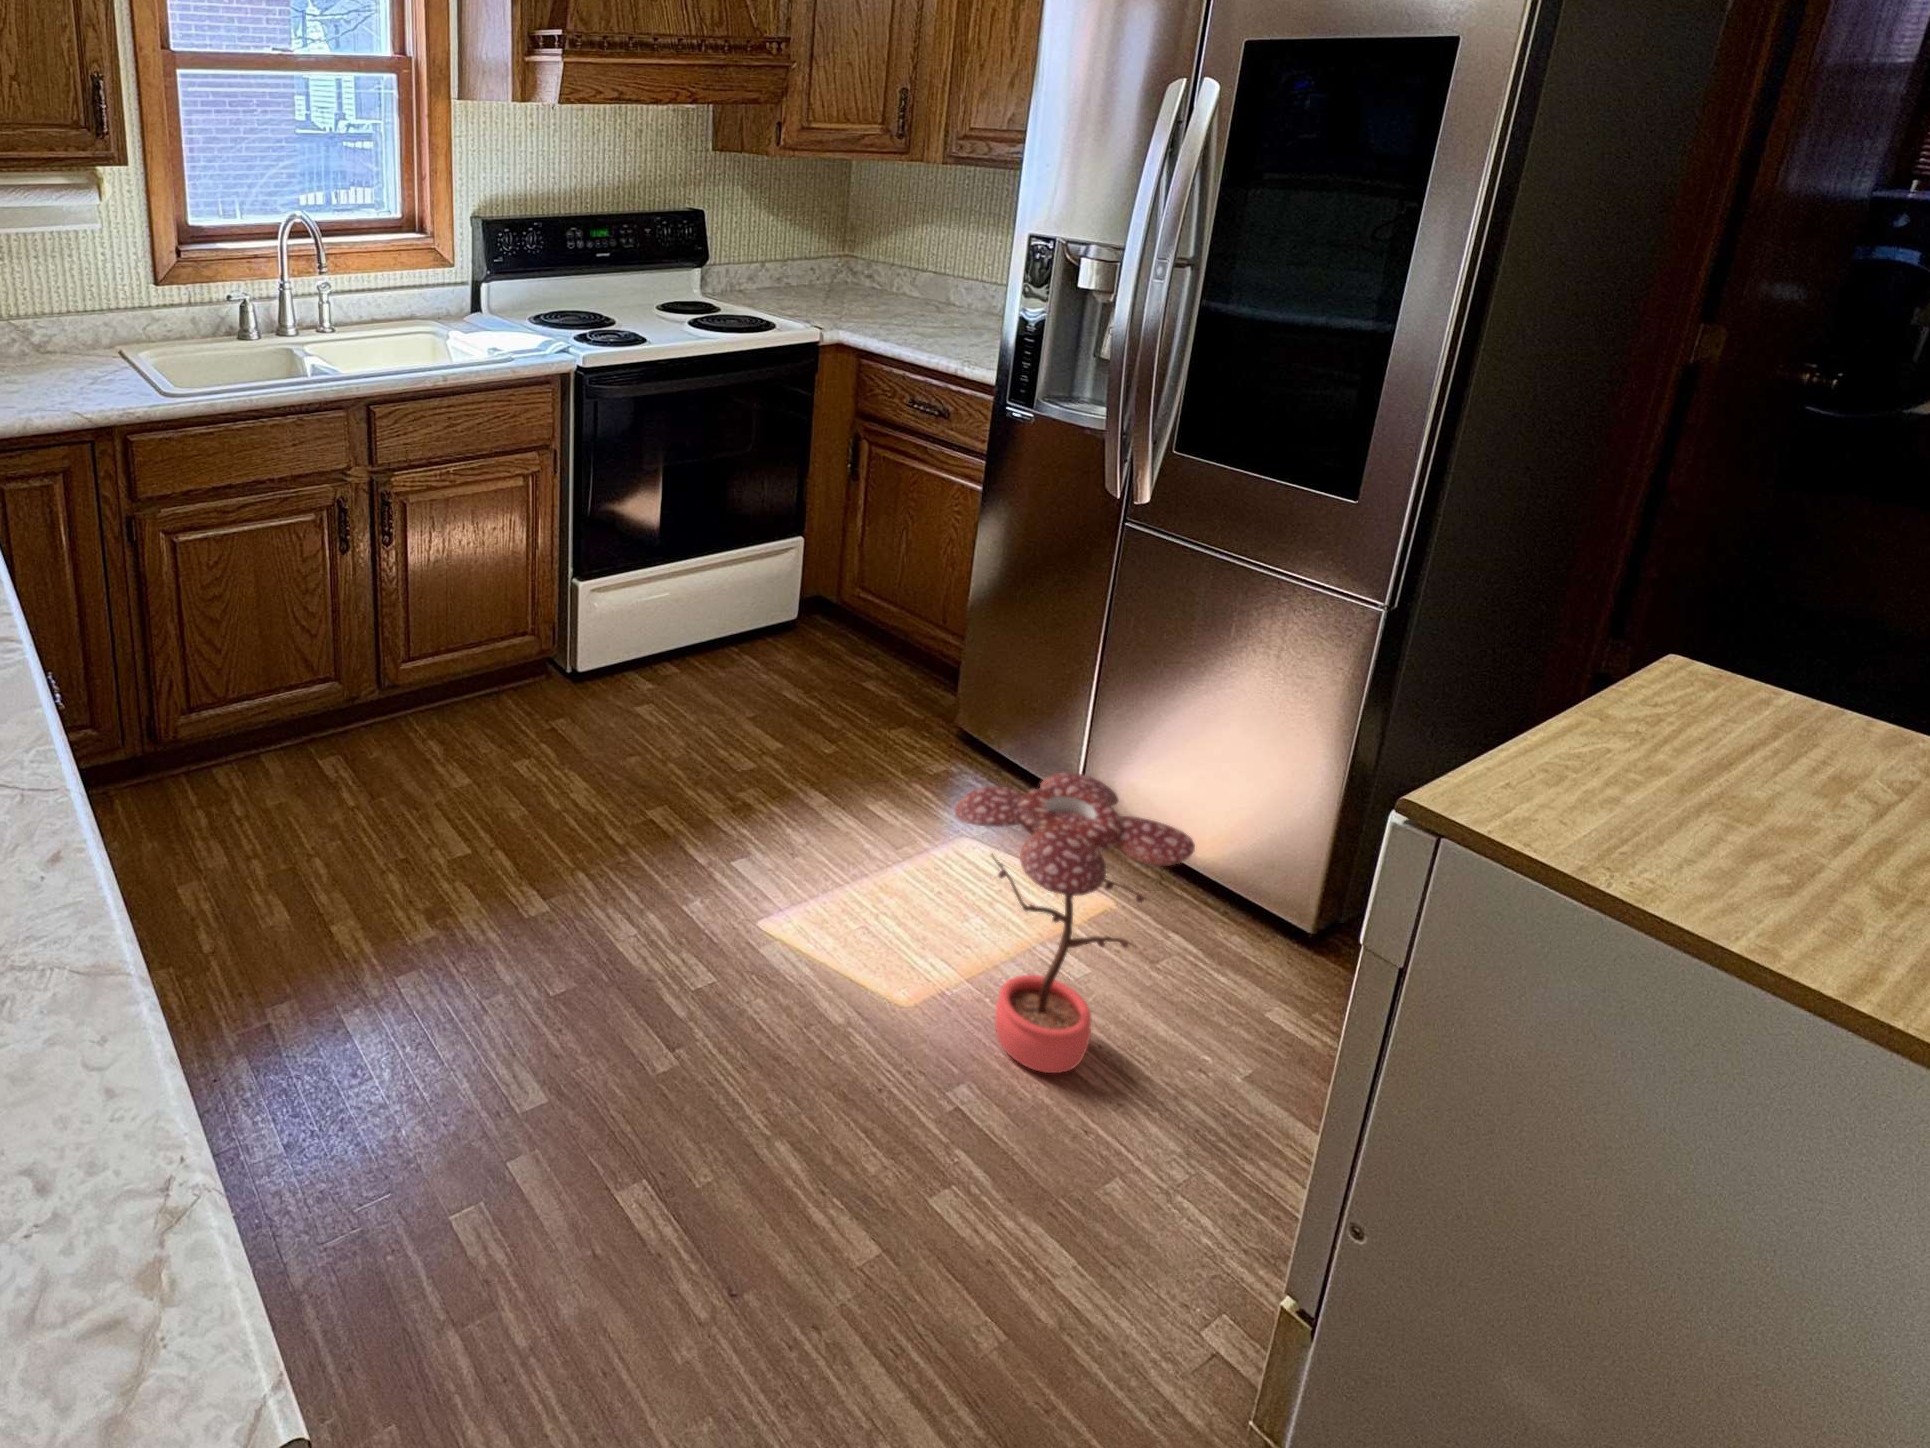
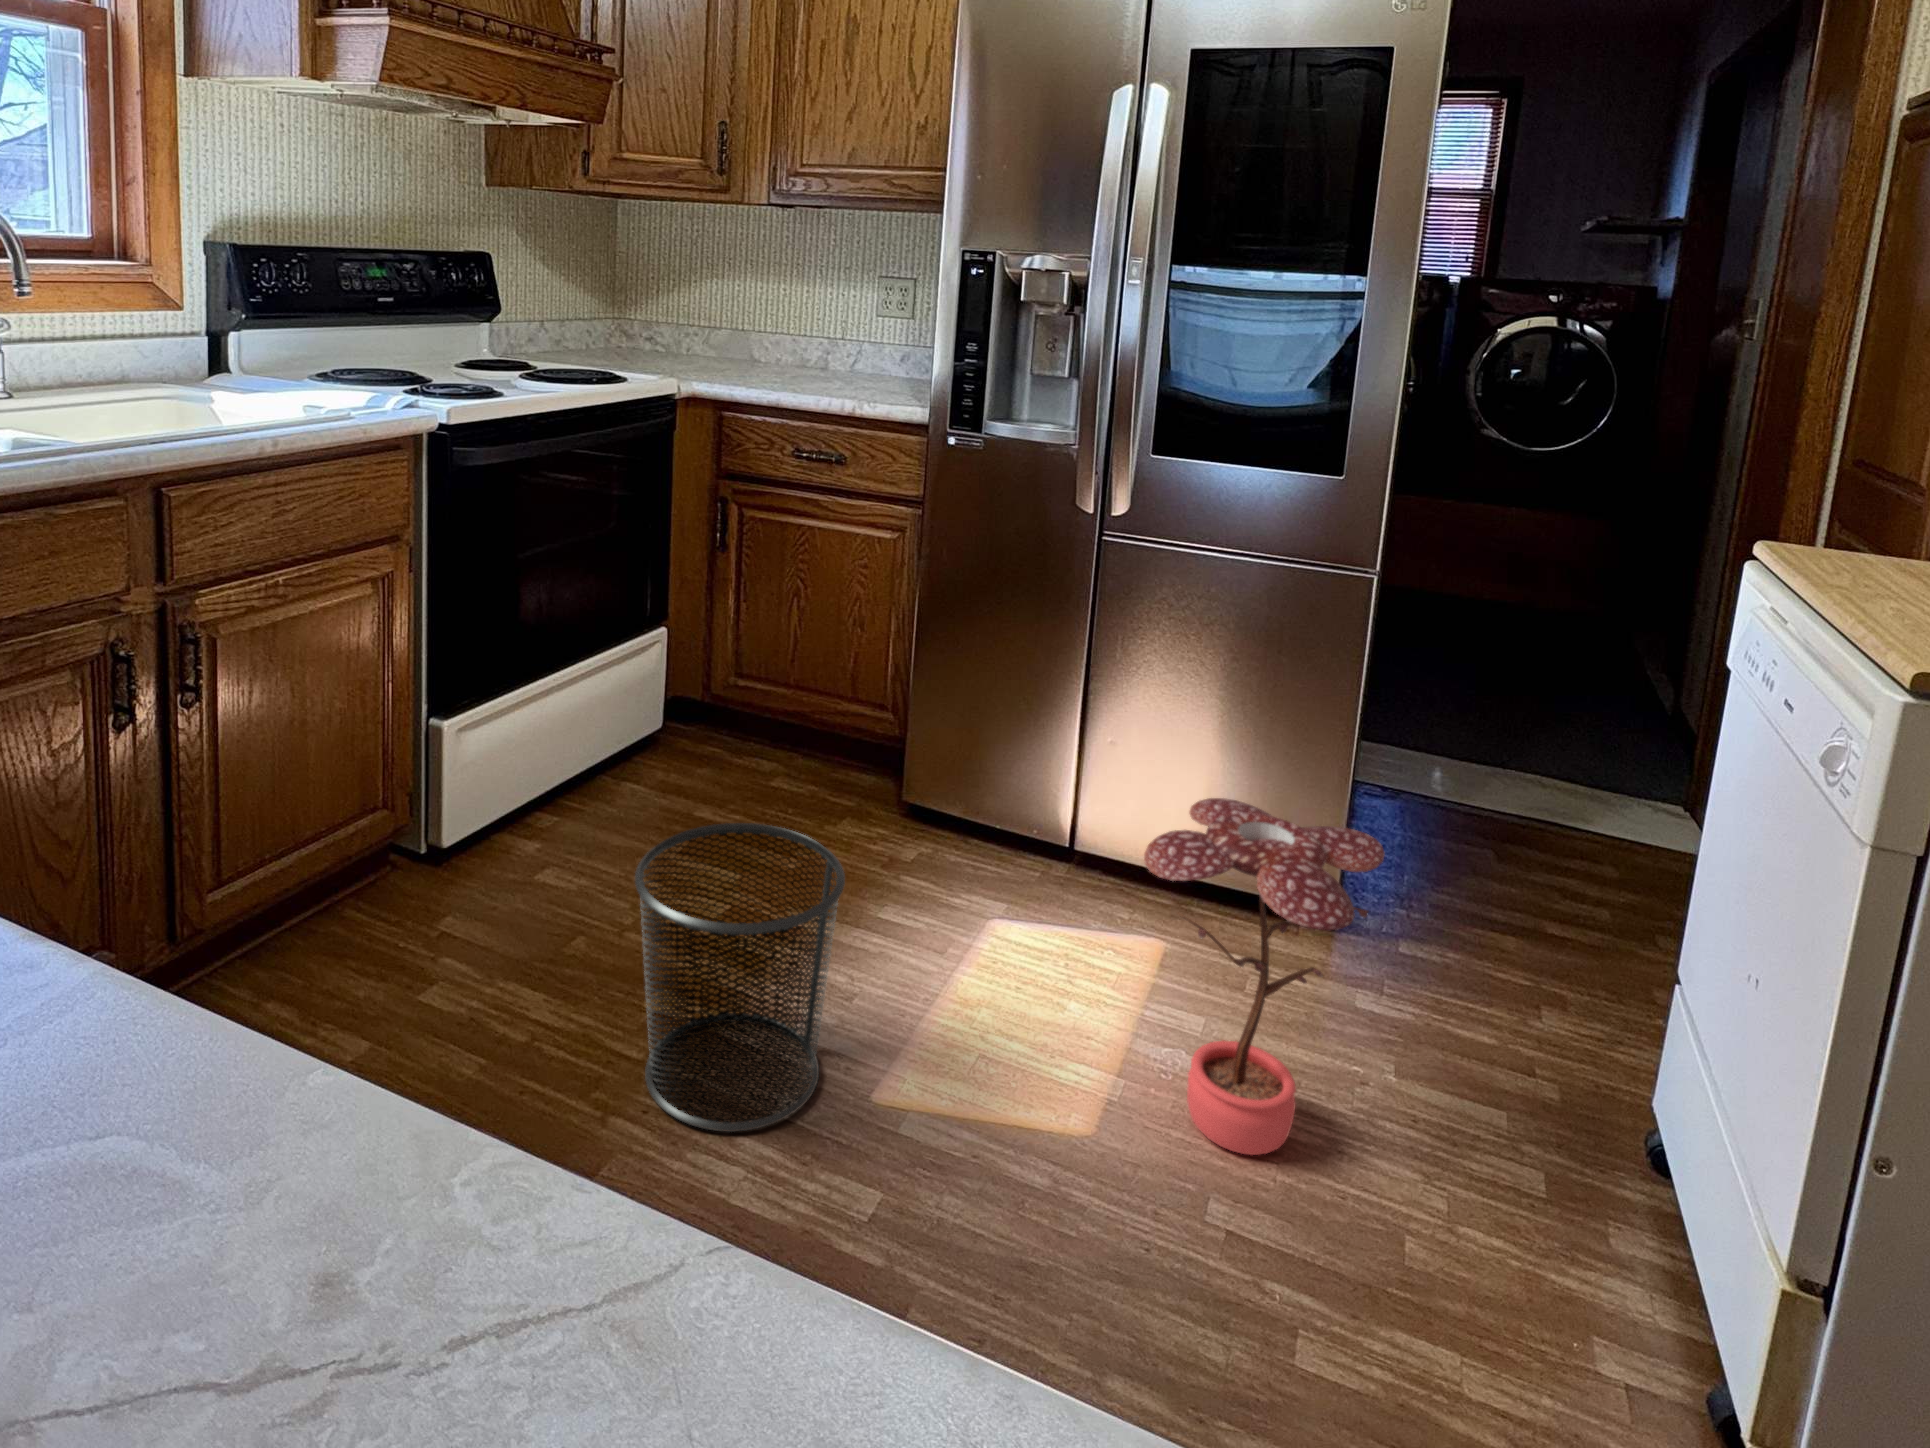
waste bin: none [600,695,757,912] -> present [635,823,845,1132]

